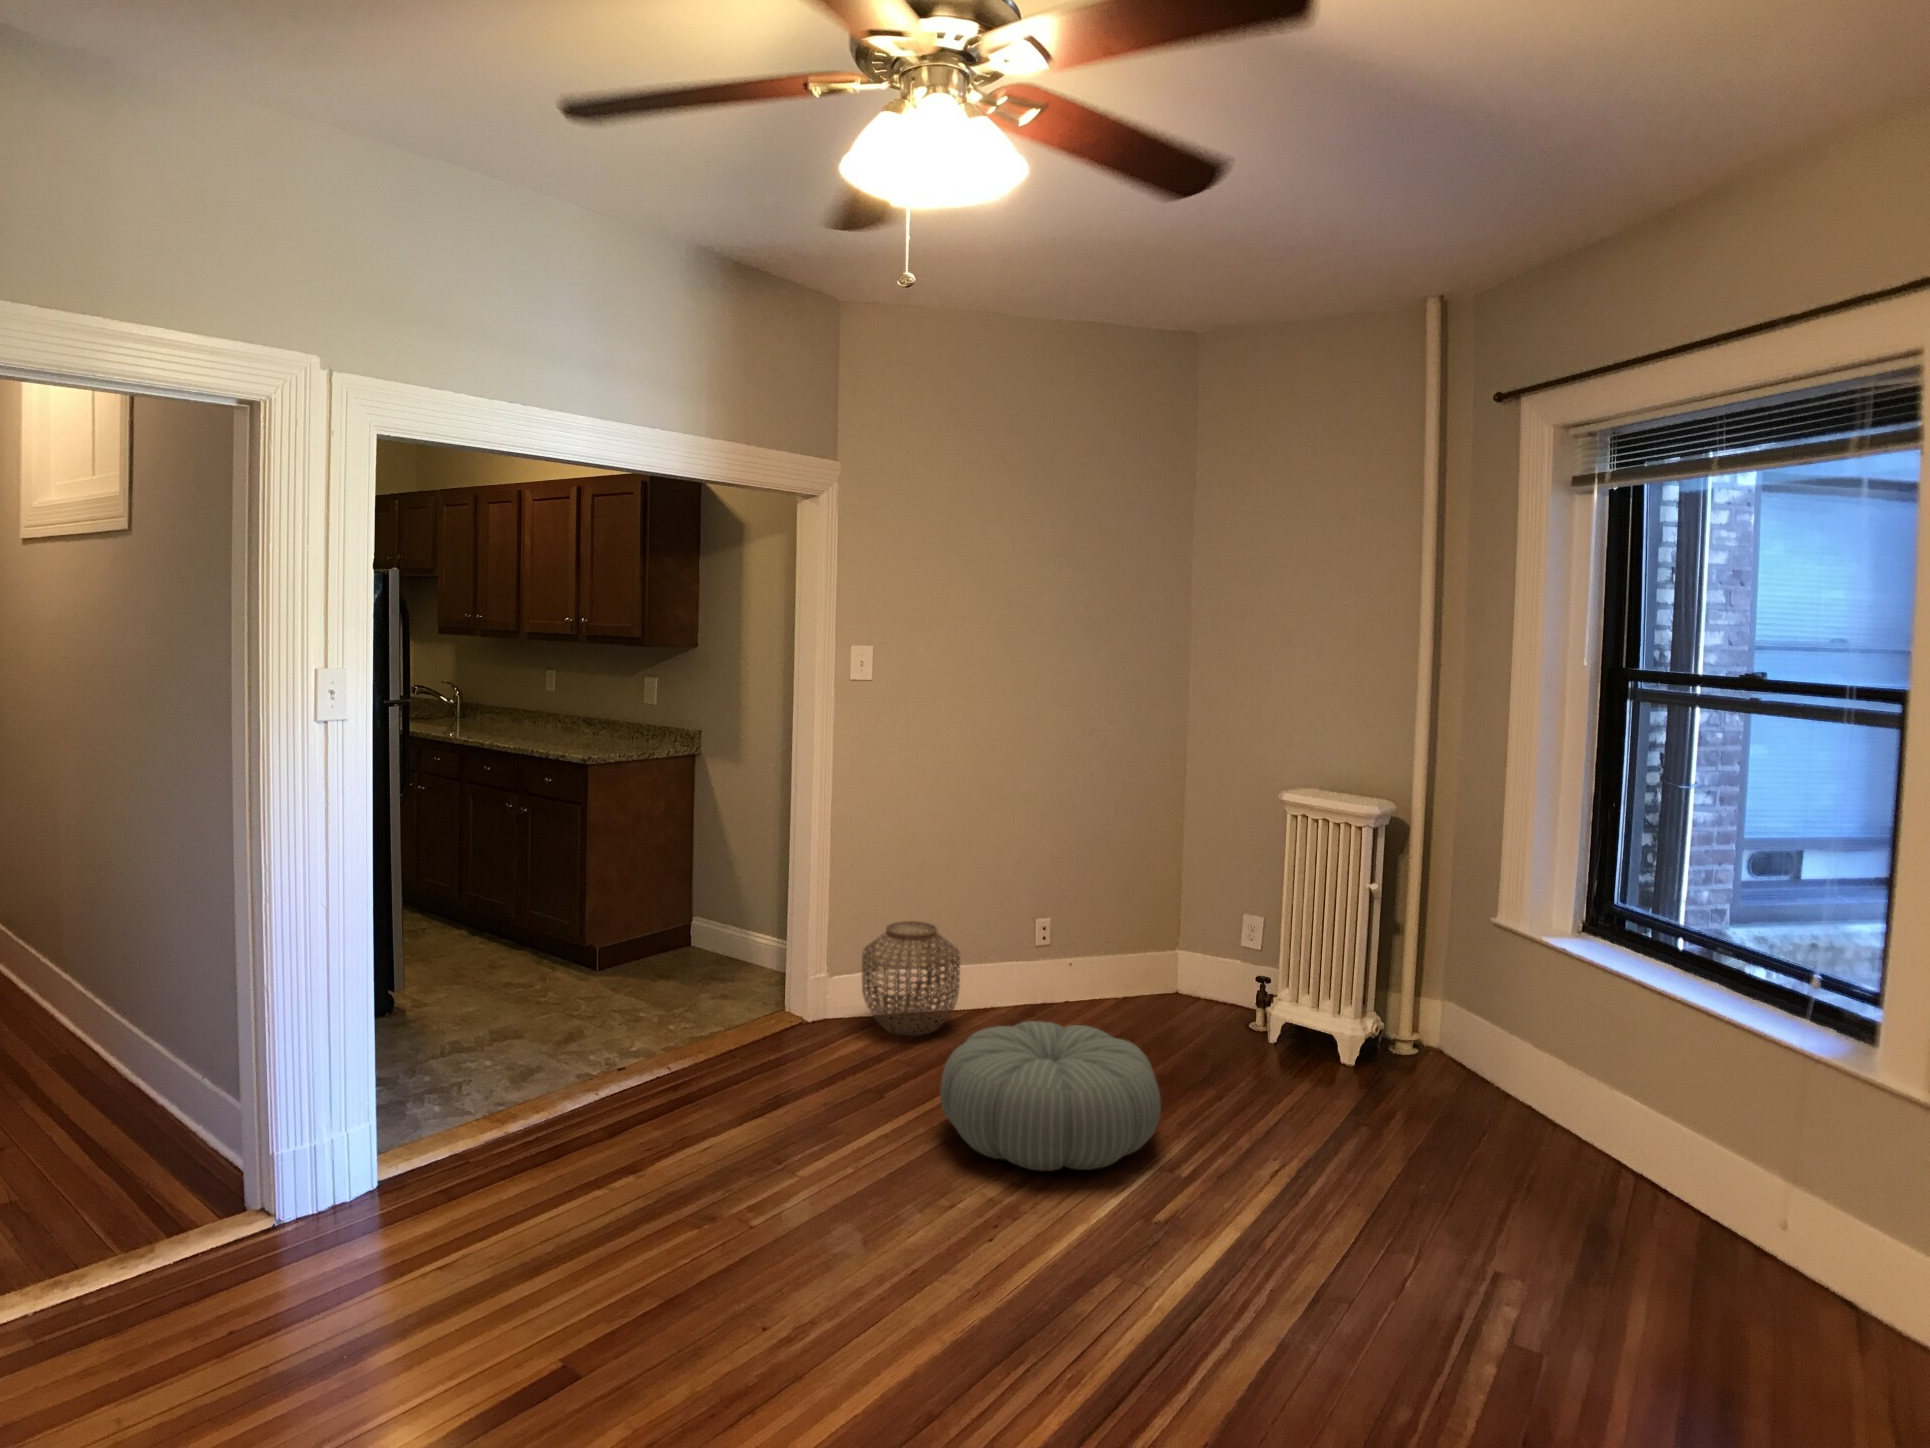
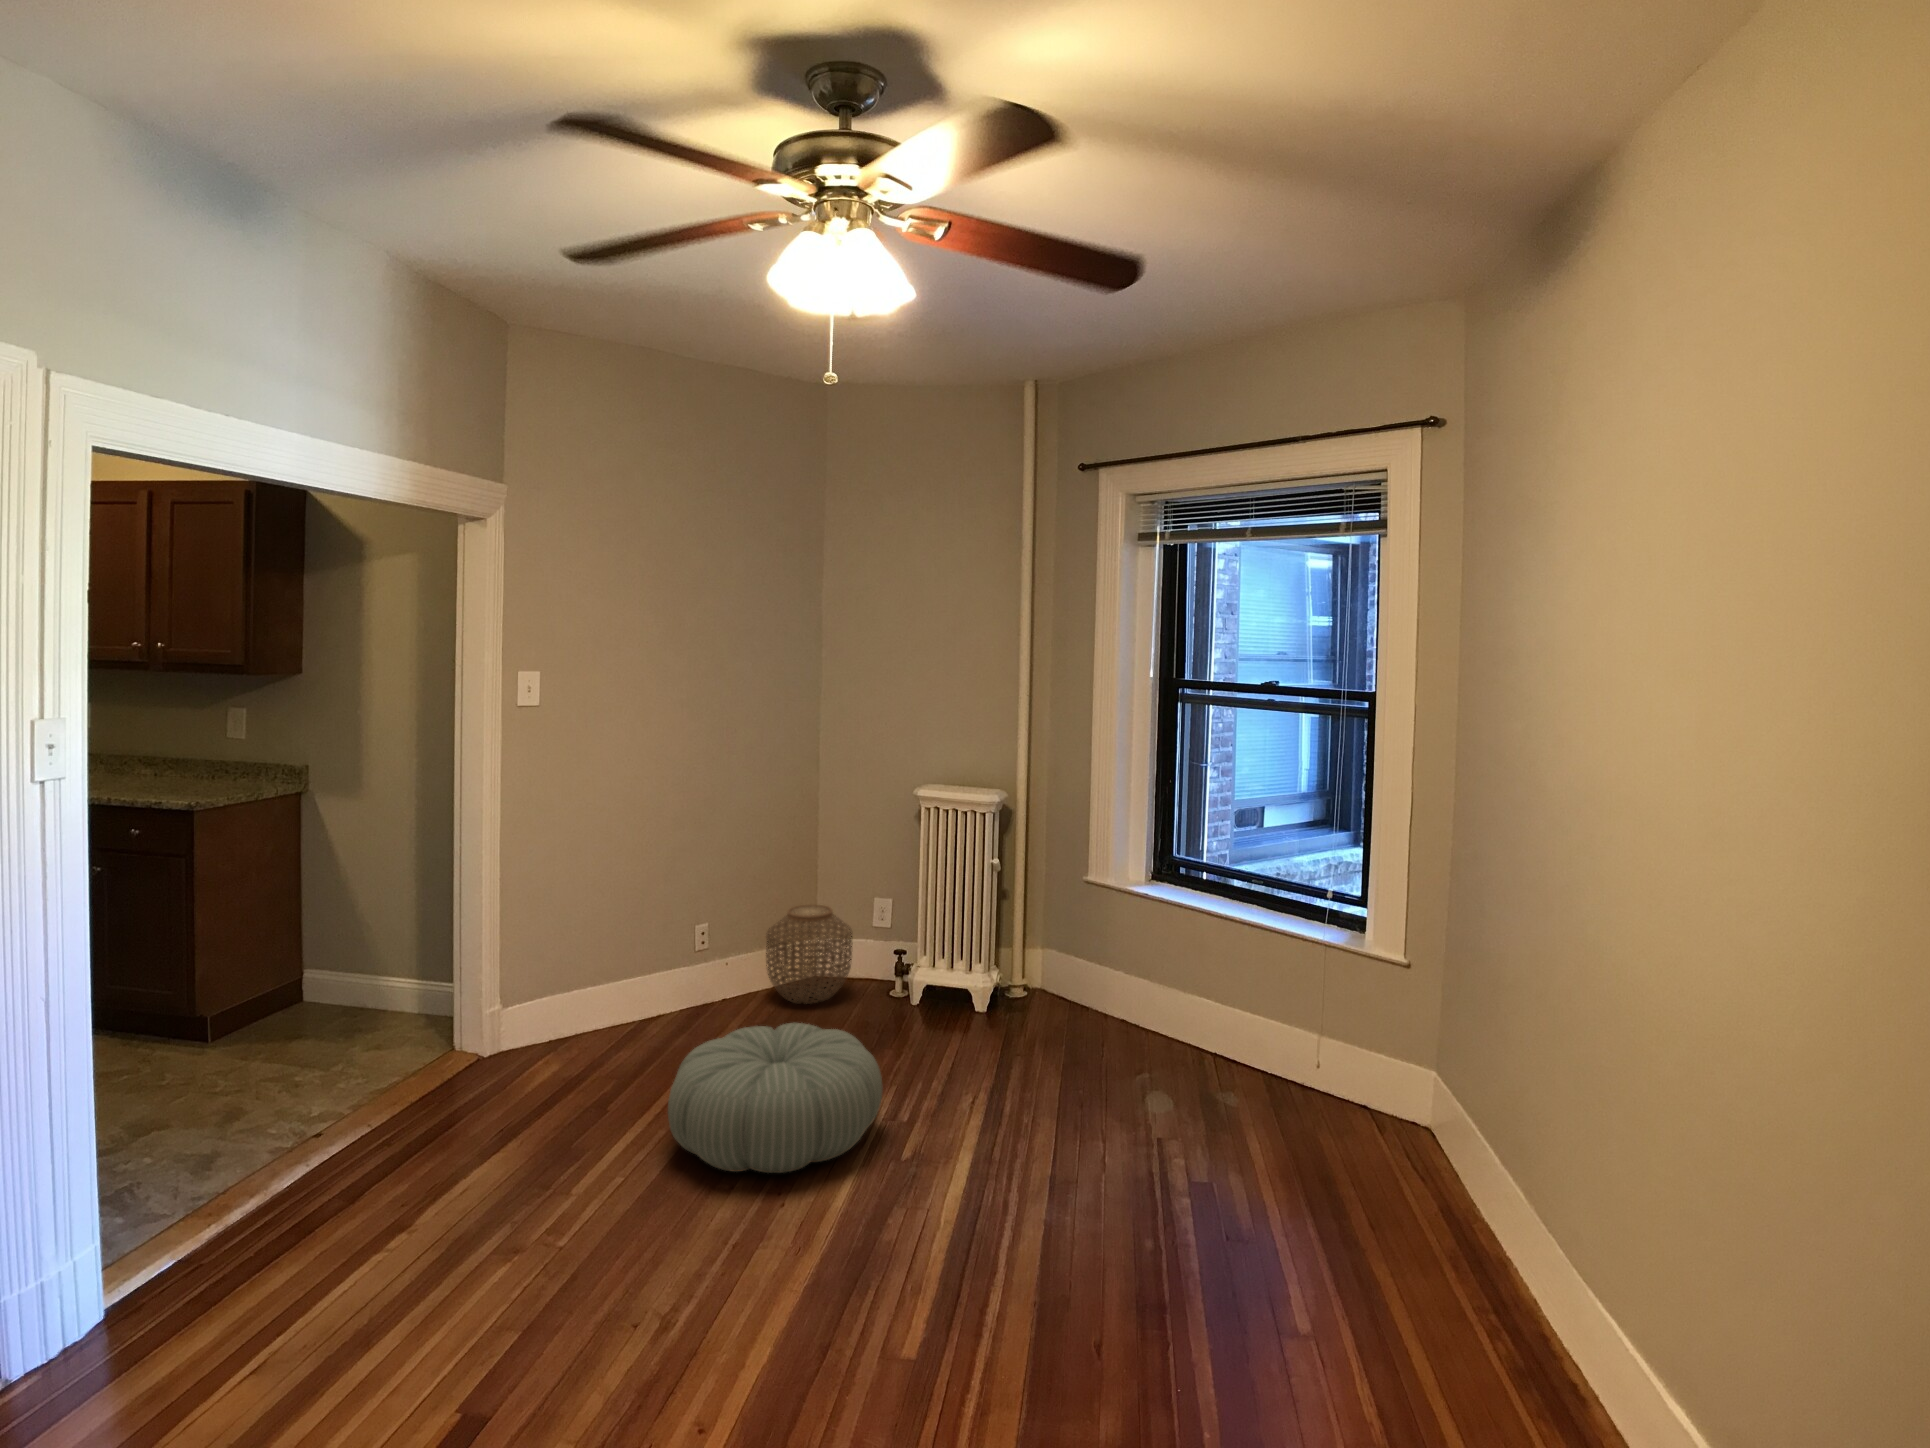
woven basket: present [862,921,960,1036] -> present [766,905,853,1004]

